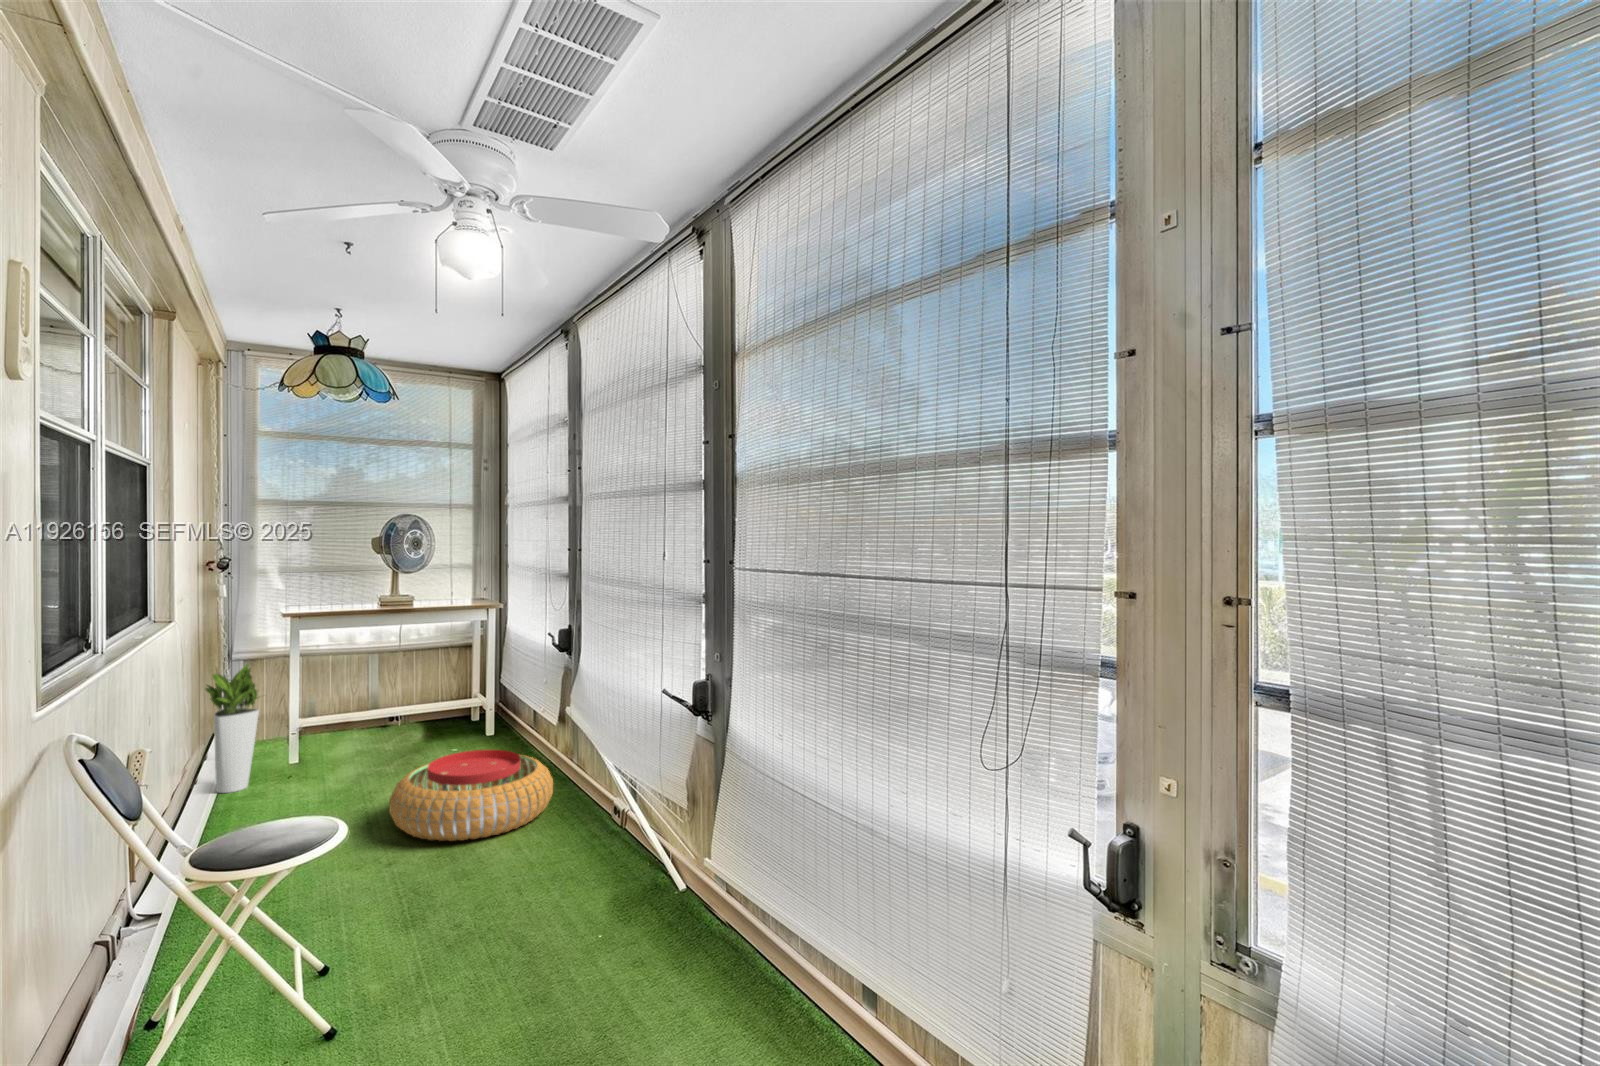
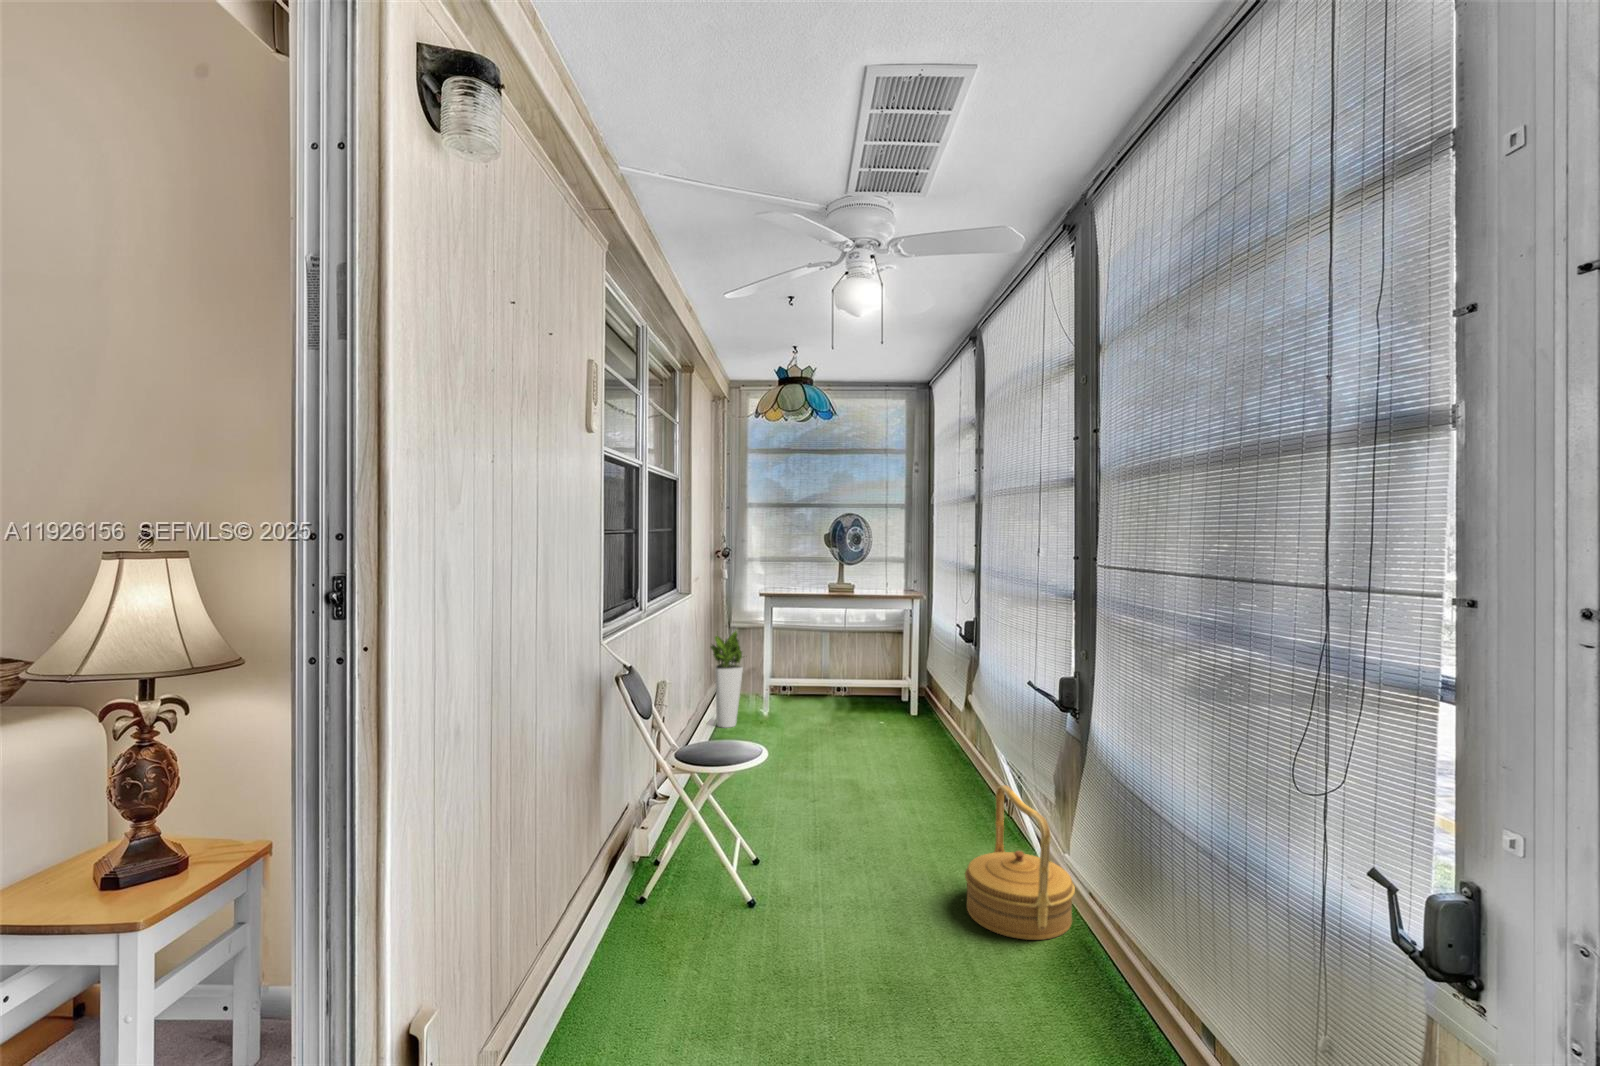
pouf: present [390,750,553,841] -> none [822,721,954,795]
woven basket: none [602,806,716,972] -> present [965,785,1075,940]

